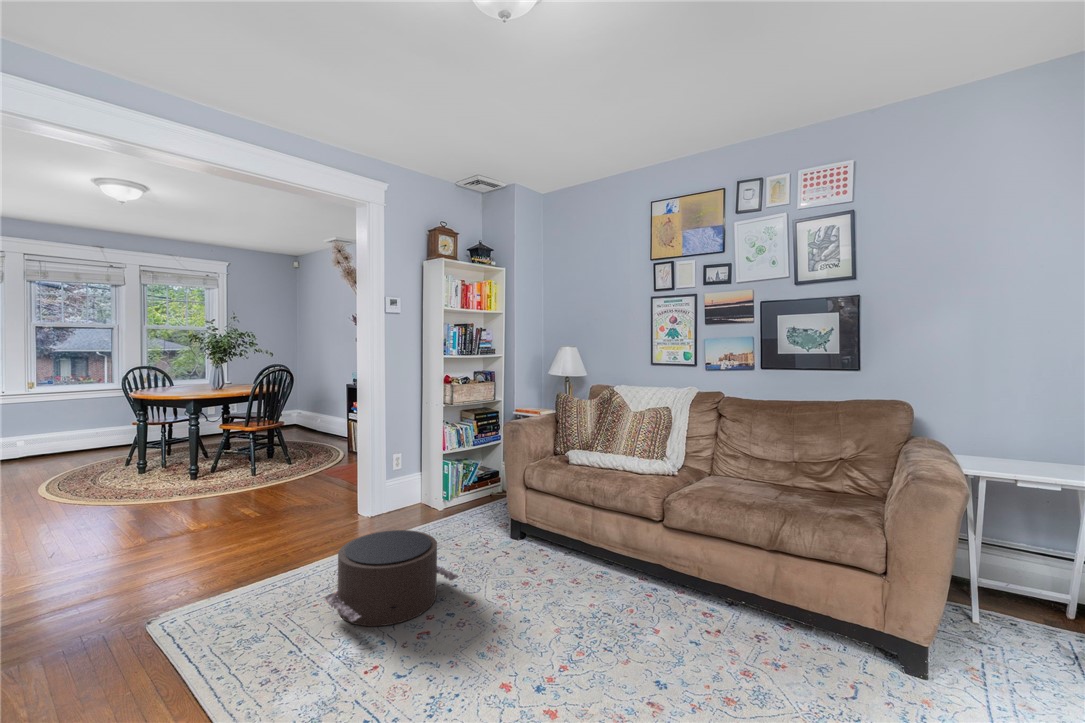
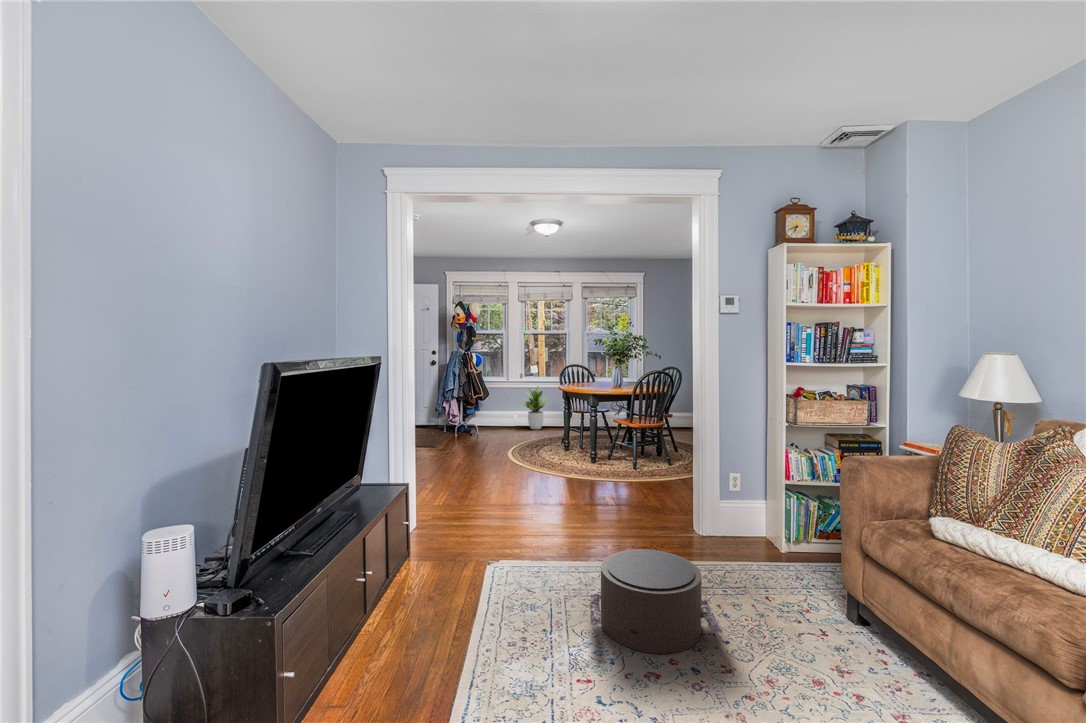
potted plant: none [19,393,77,457] -> present [523,386,548,429]

